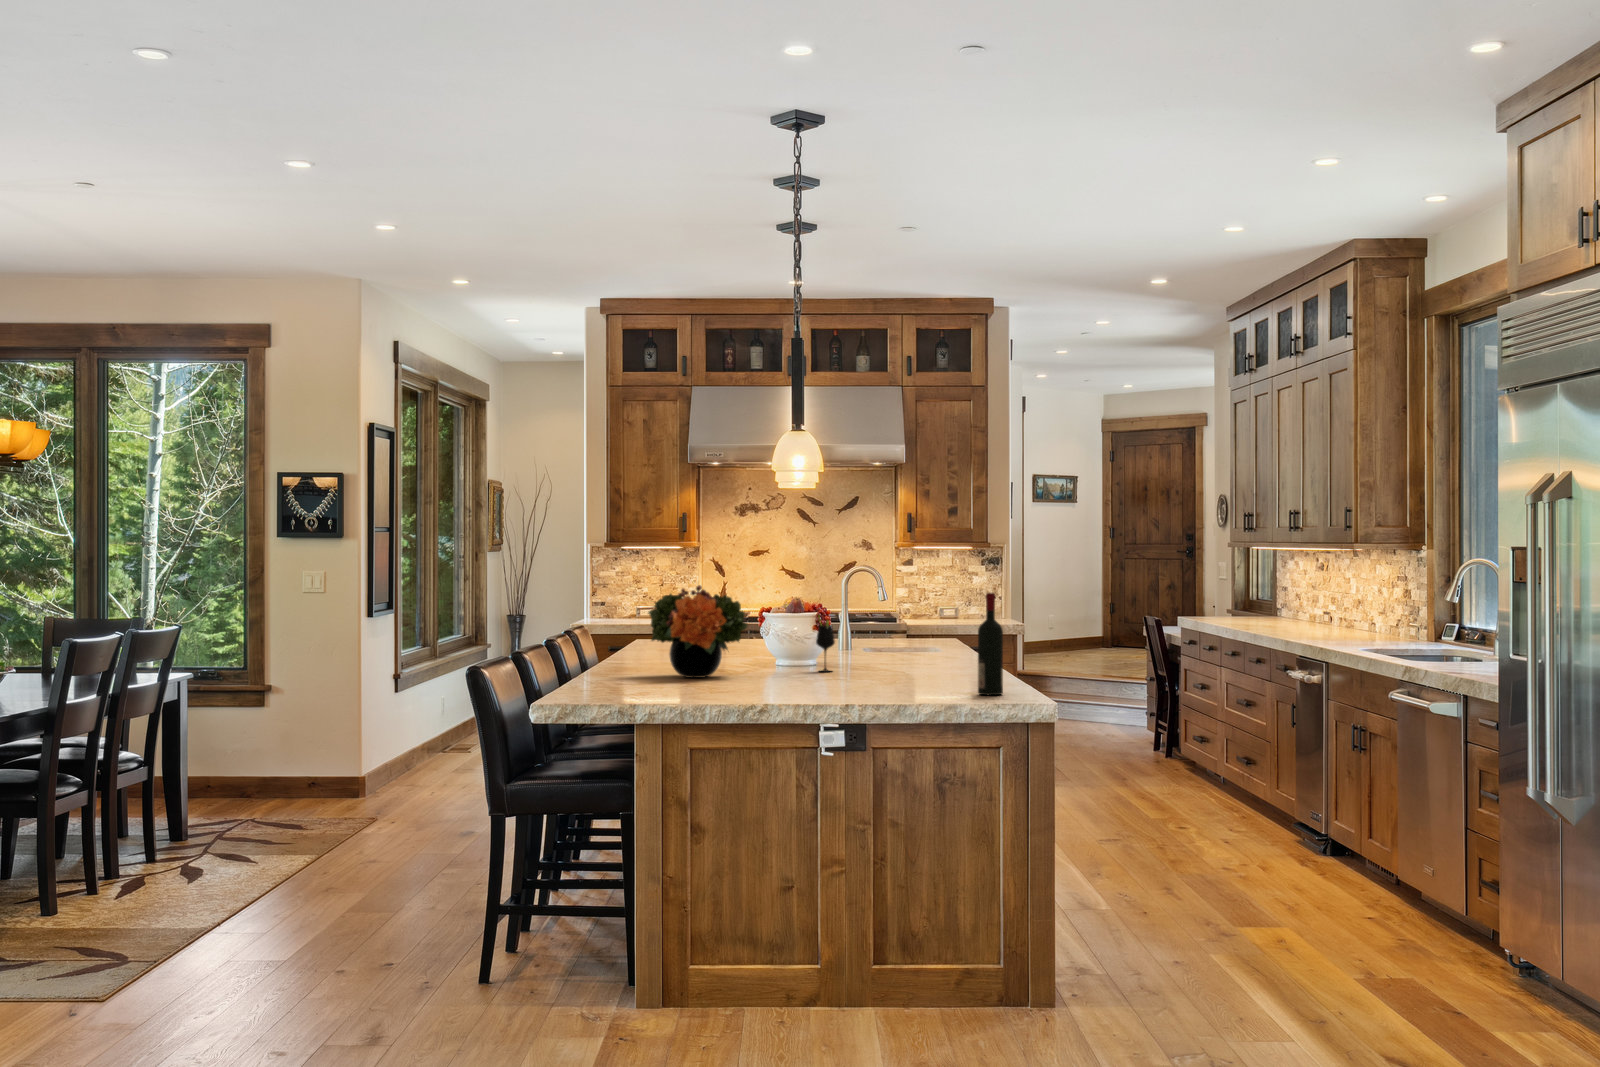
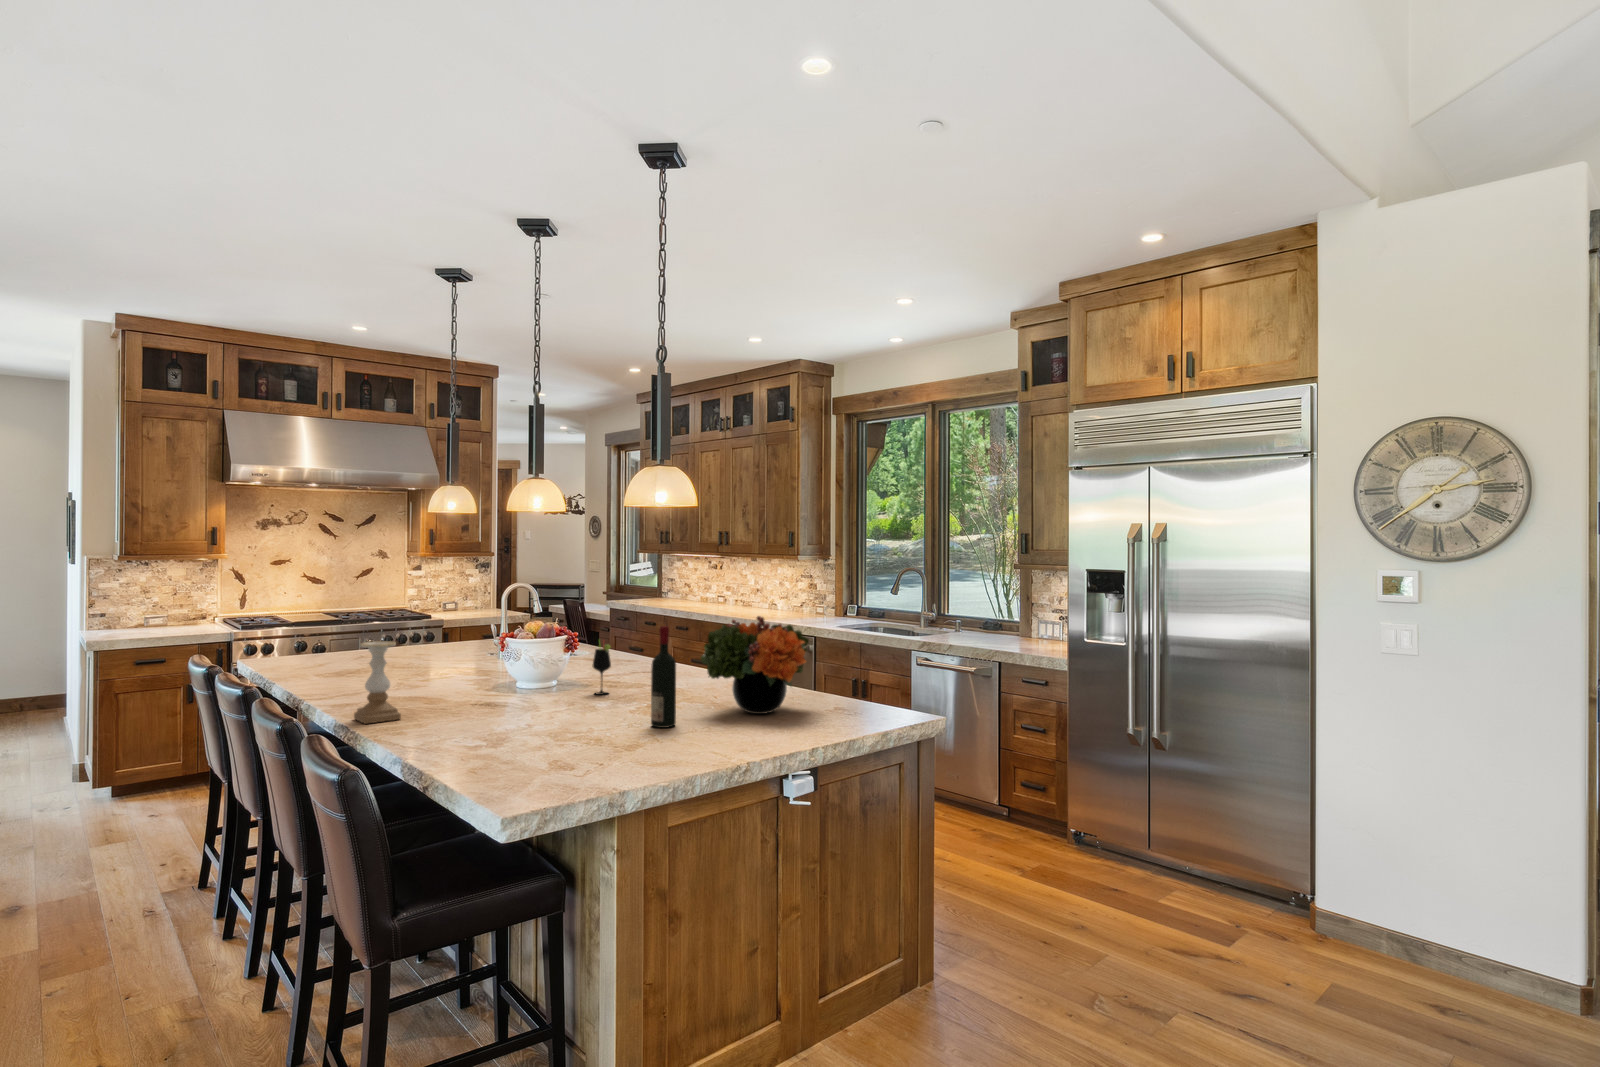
flower arrangement: present [648,585,748,678] -> present [701,616,809,714]
wine bottle: present [978,593,1003,695] -> present [651,626,676,728]
candle holder: none [598,604,631,673] -> present [354,641,401,724]

